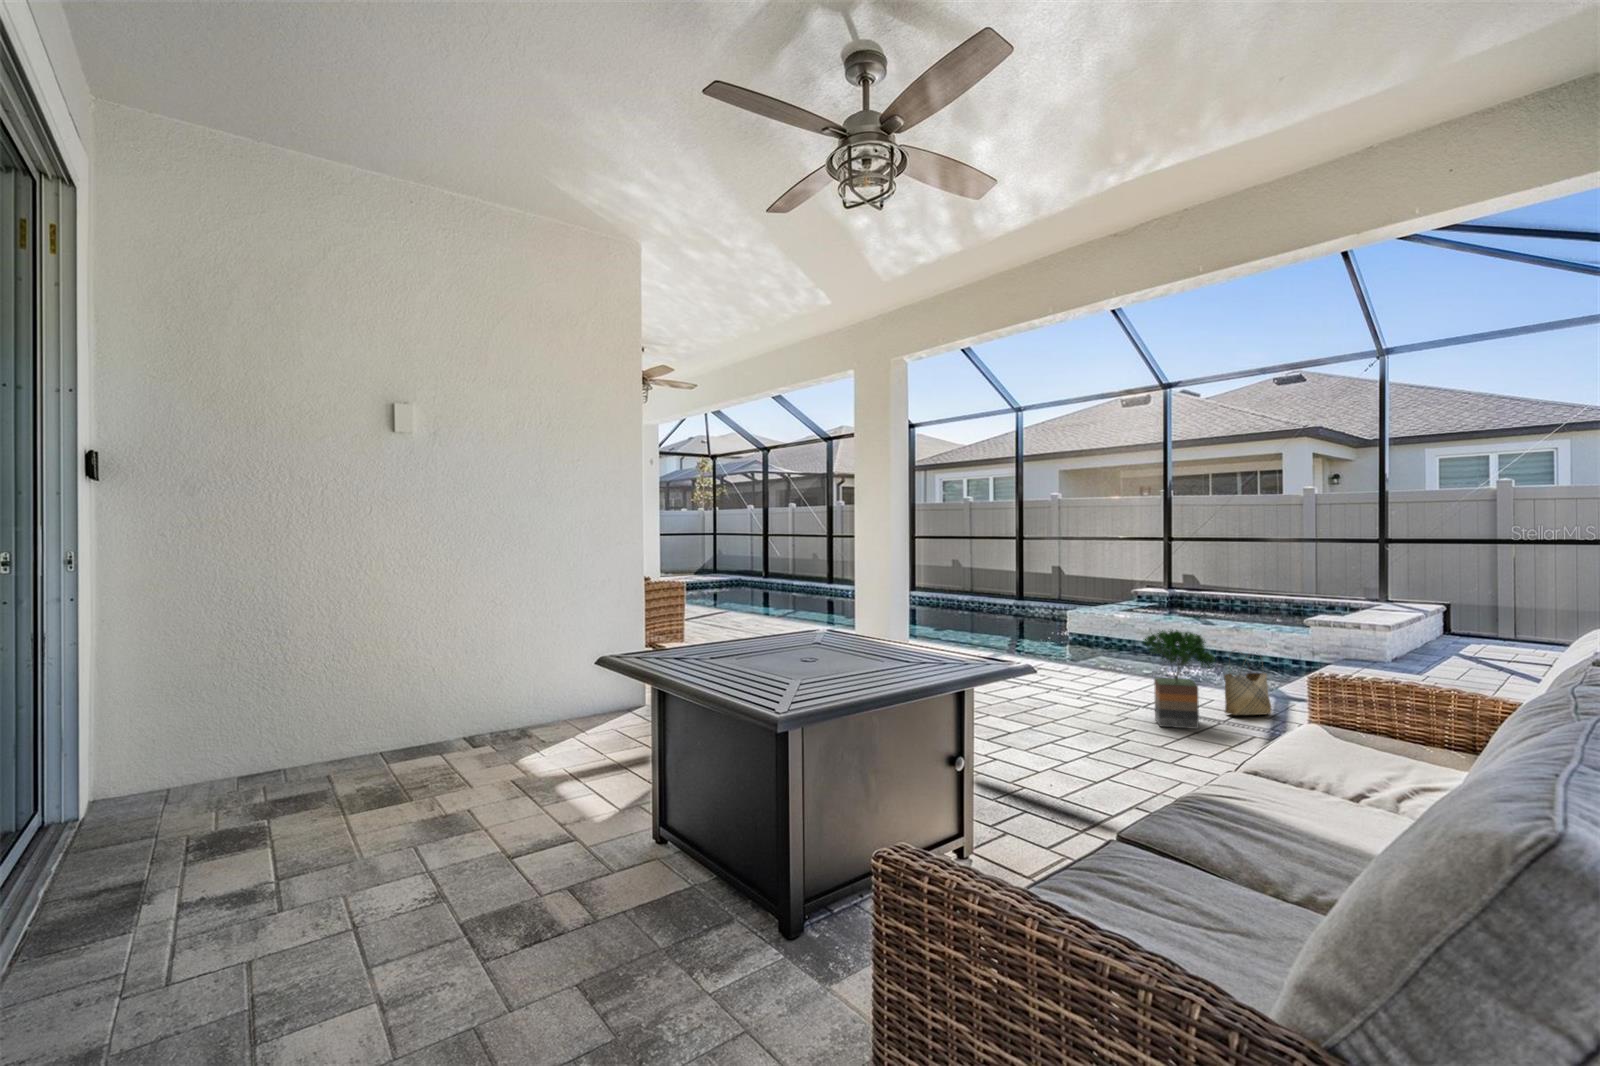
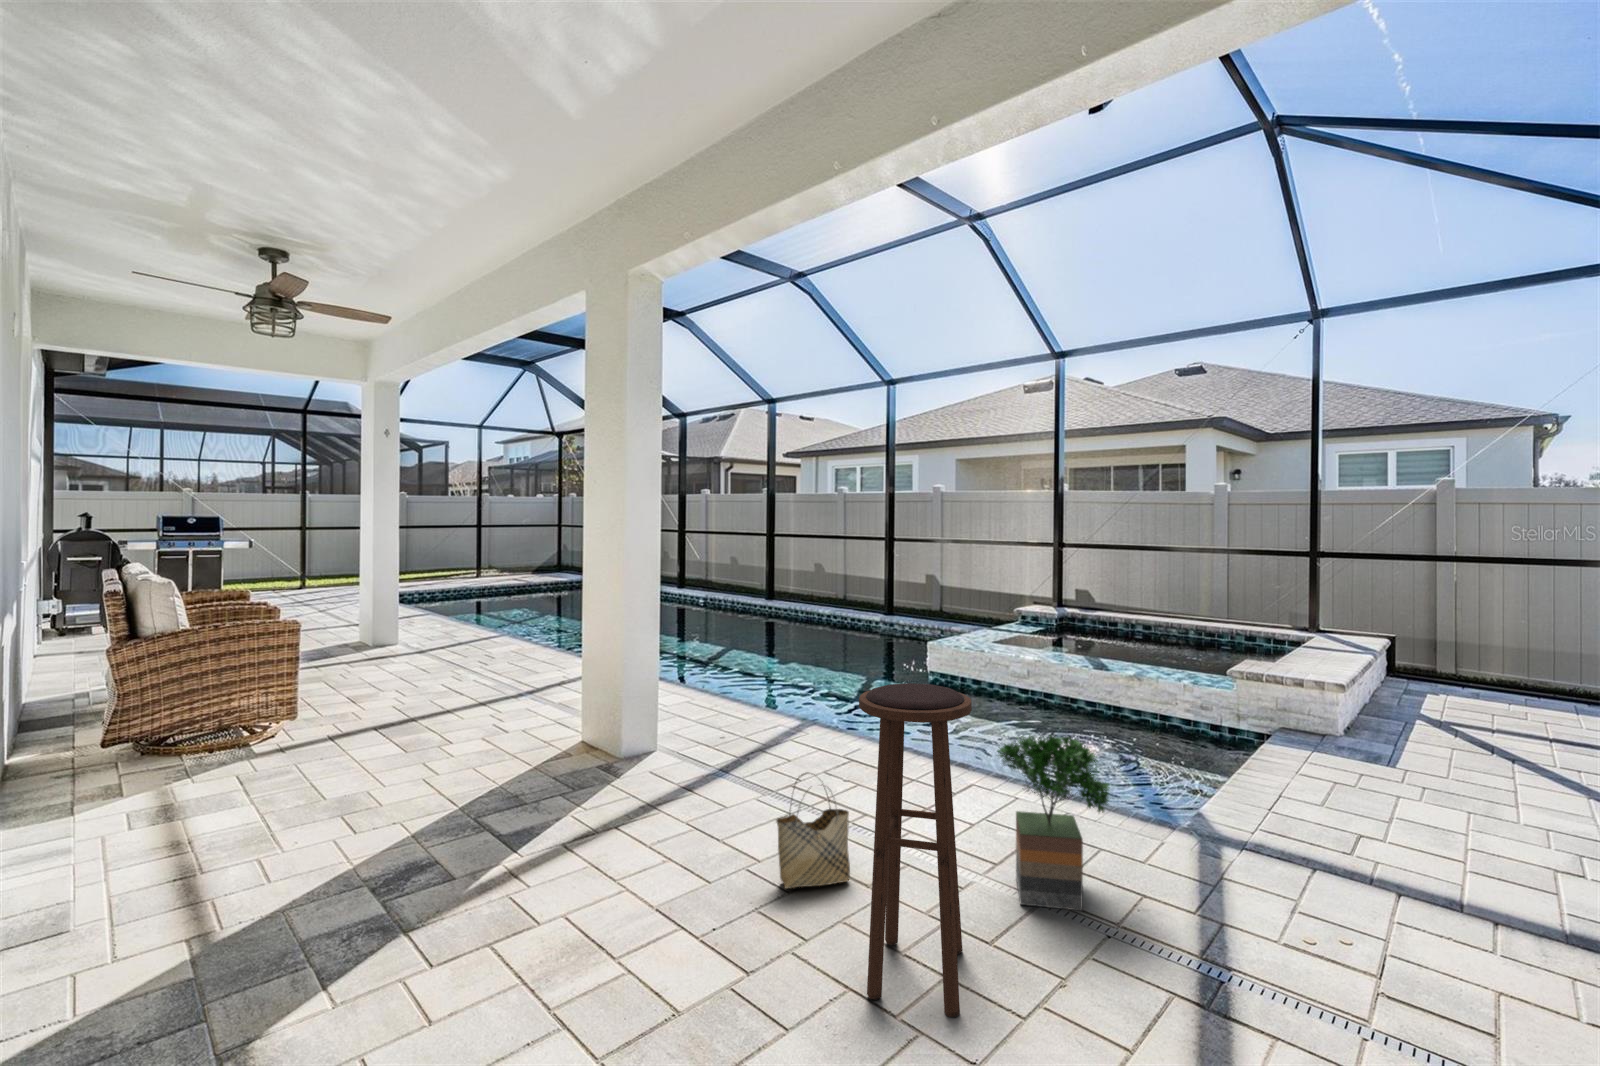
stool: none [1070,588,1135,756] -> present [859,683,972,1017]
woven basket: present [1224,654,1271,715] -> present [776,772,850,889]

